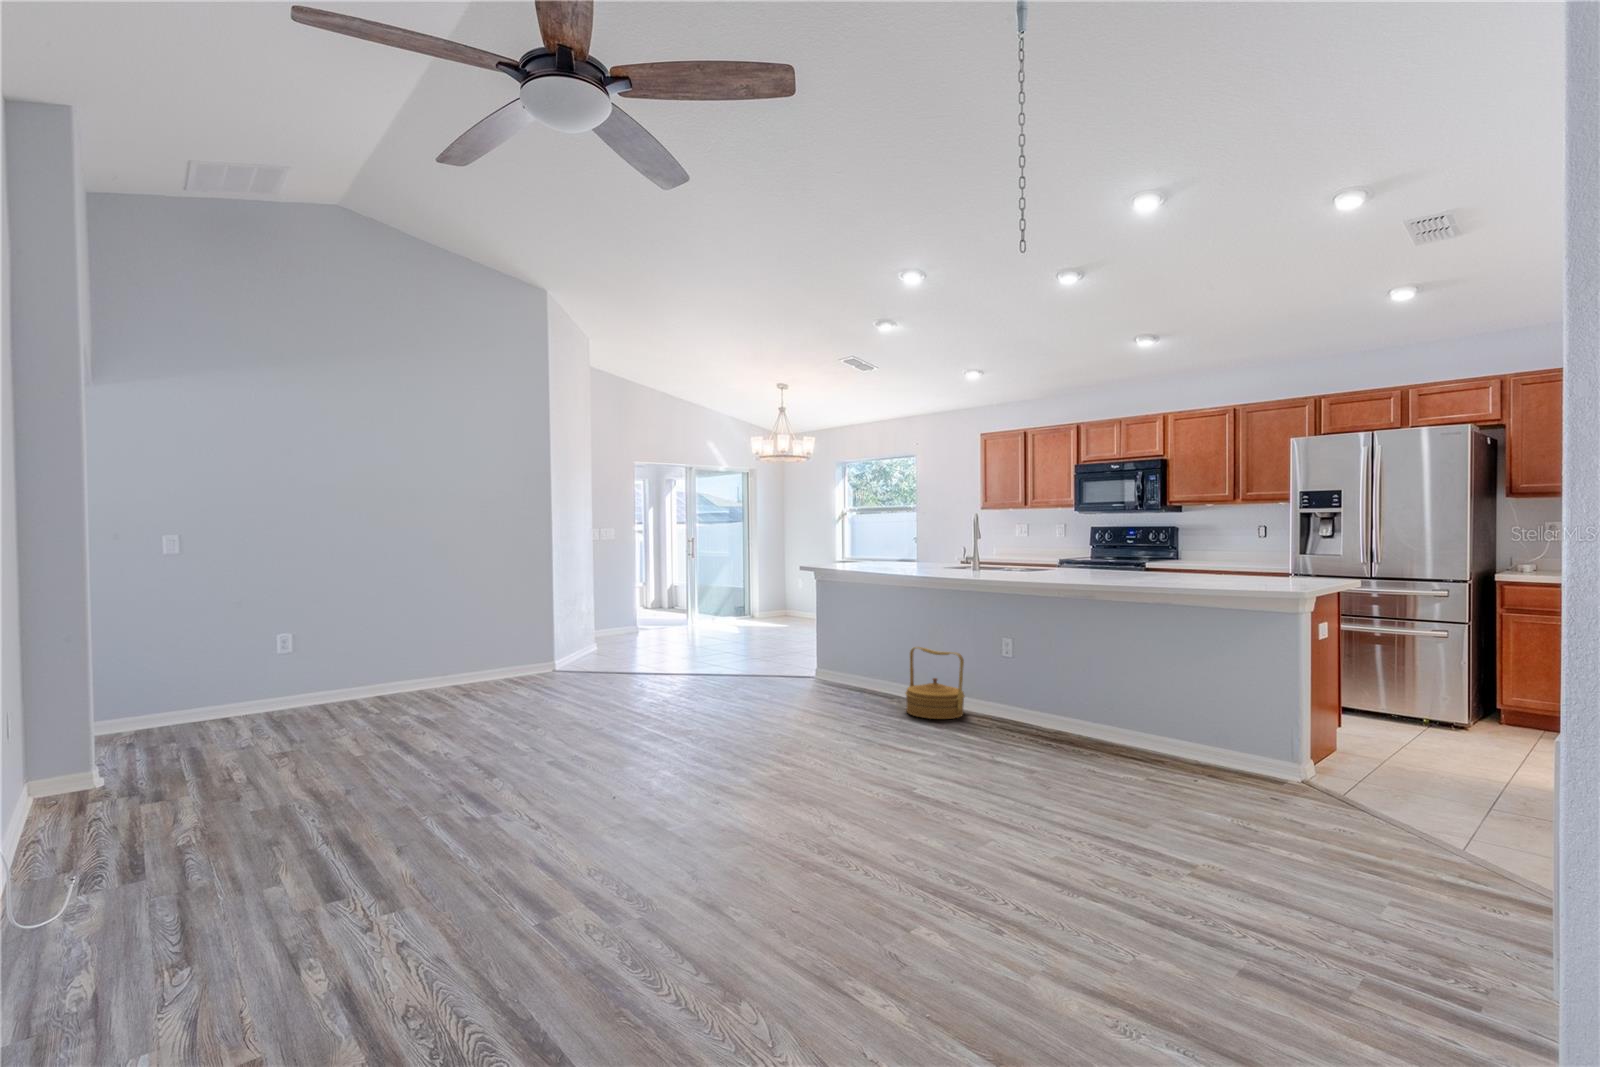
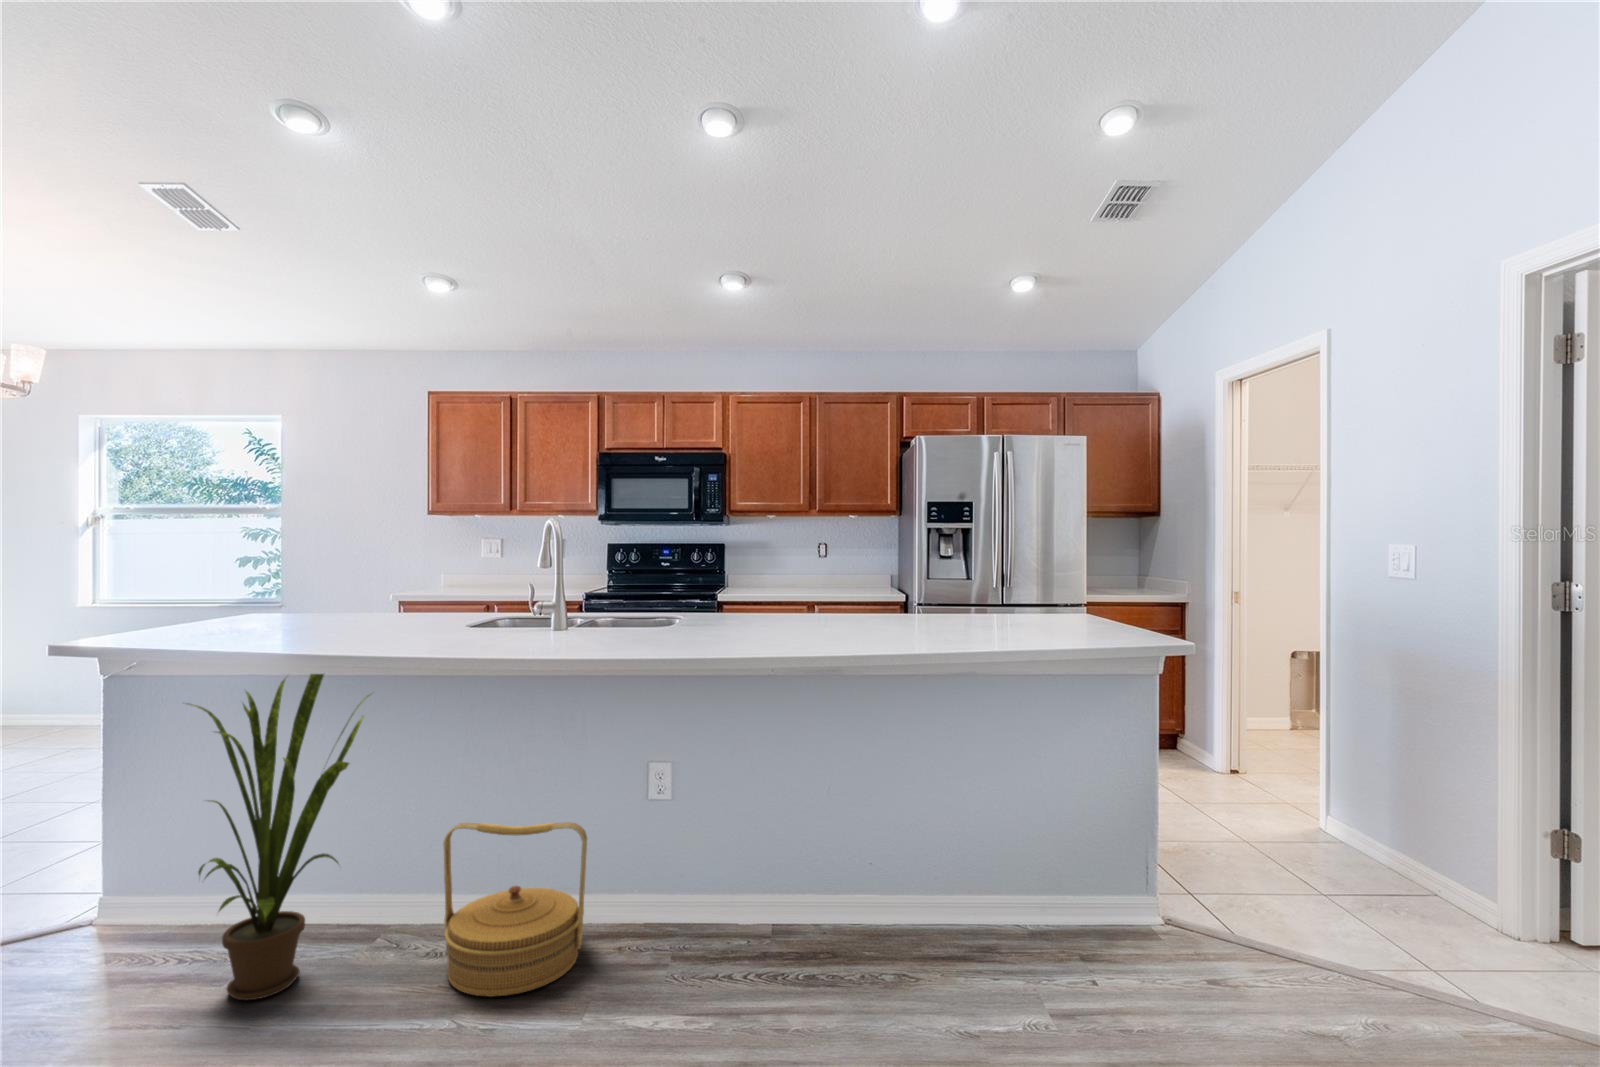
house plant: none [828,569,892,700] -> present [188,674,369,1000]

